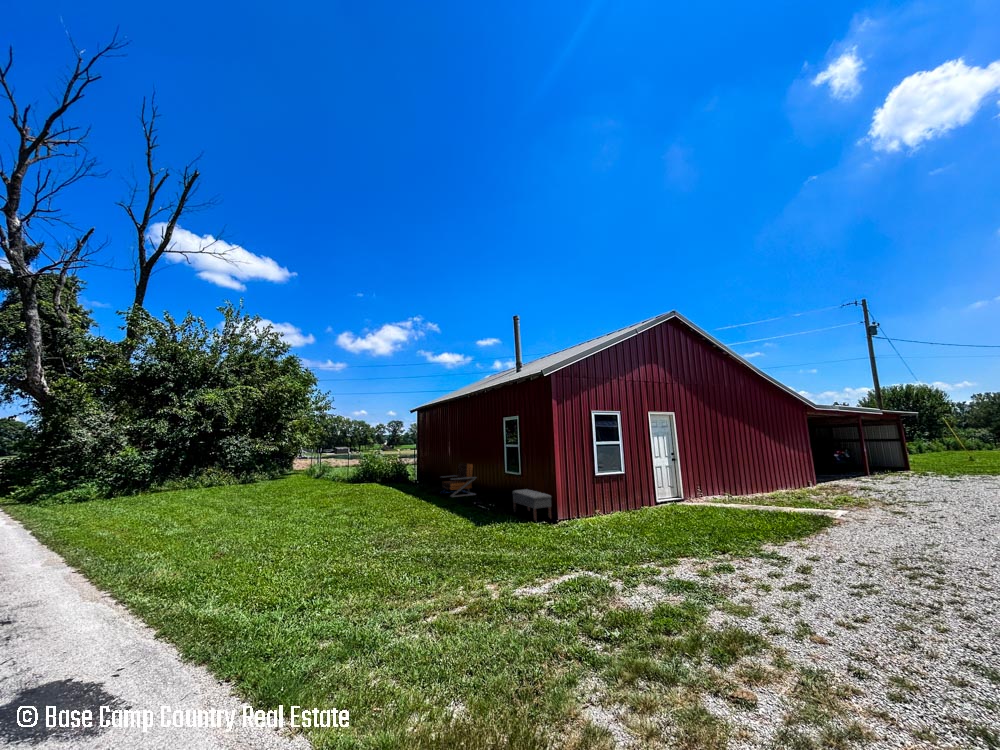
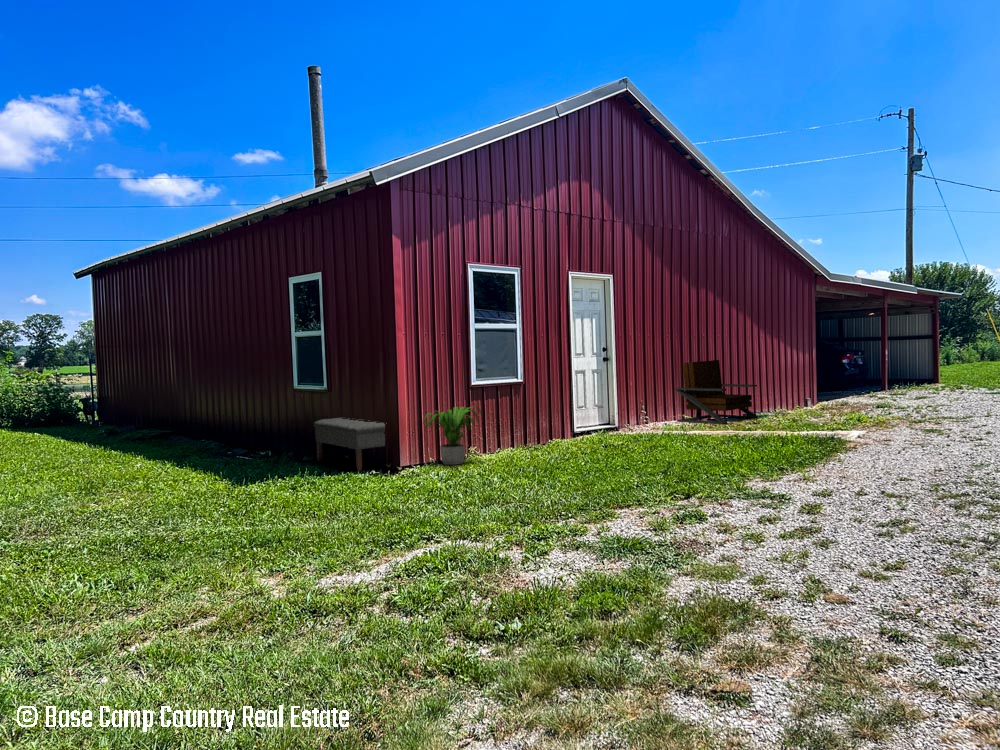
lounge chair: present [440,463,477,497] -> present [675,360,758,425]
potted plant: none [568,487,602,520] -> present [423,407,483,465]

